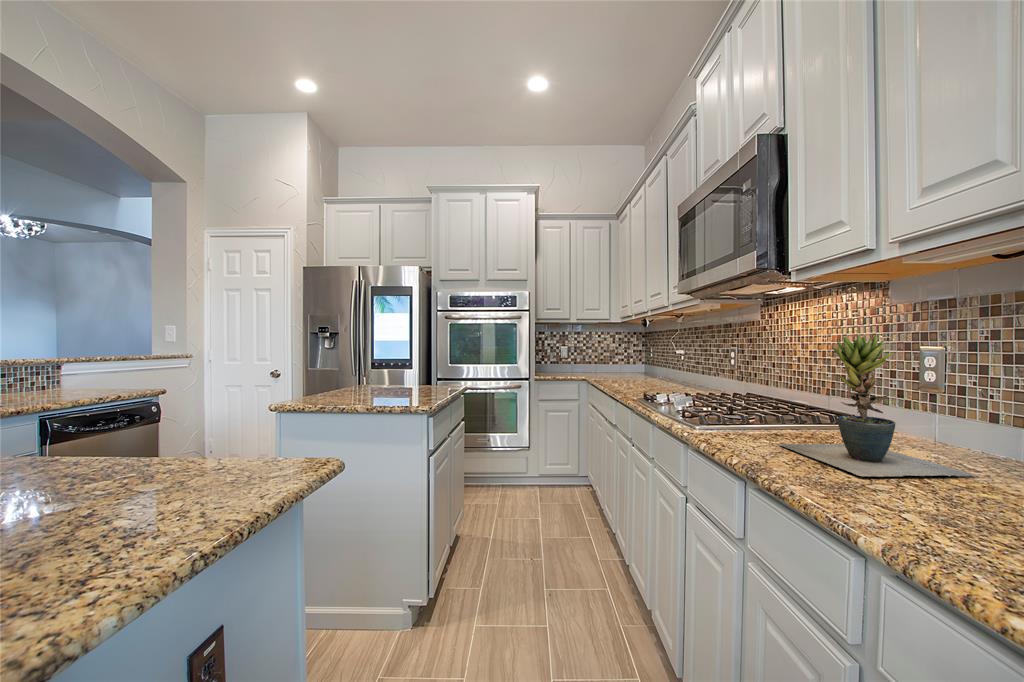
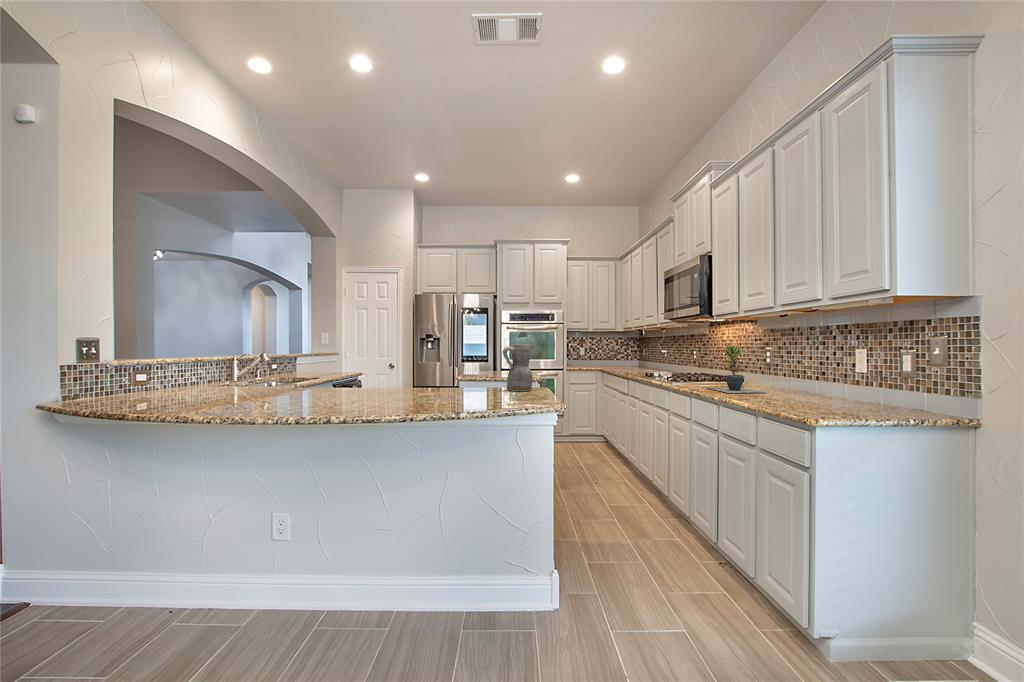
ceramic pitcher: none [100,332,234,498] -> present [503,344,533,391]

